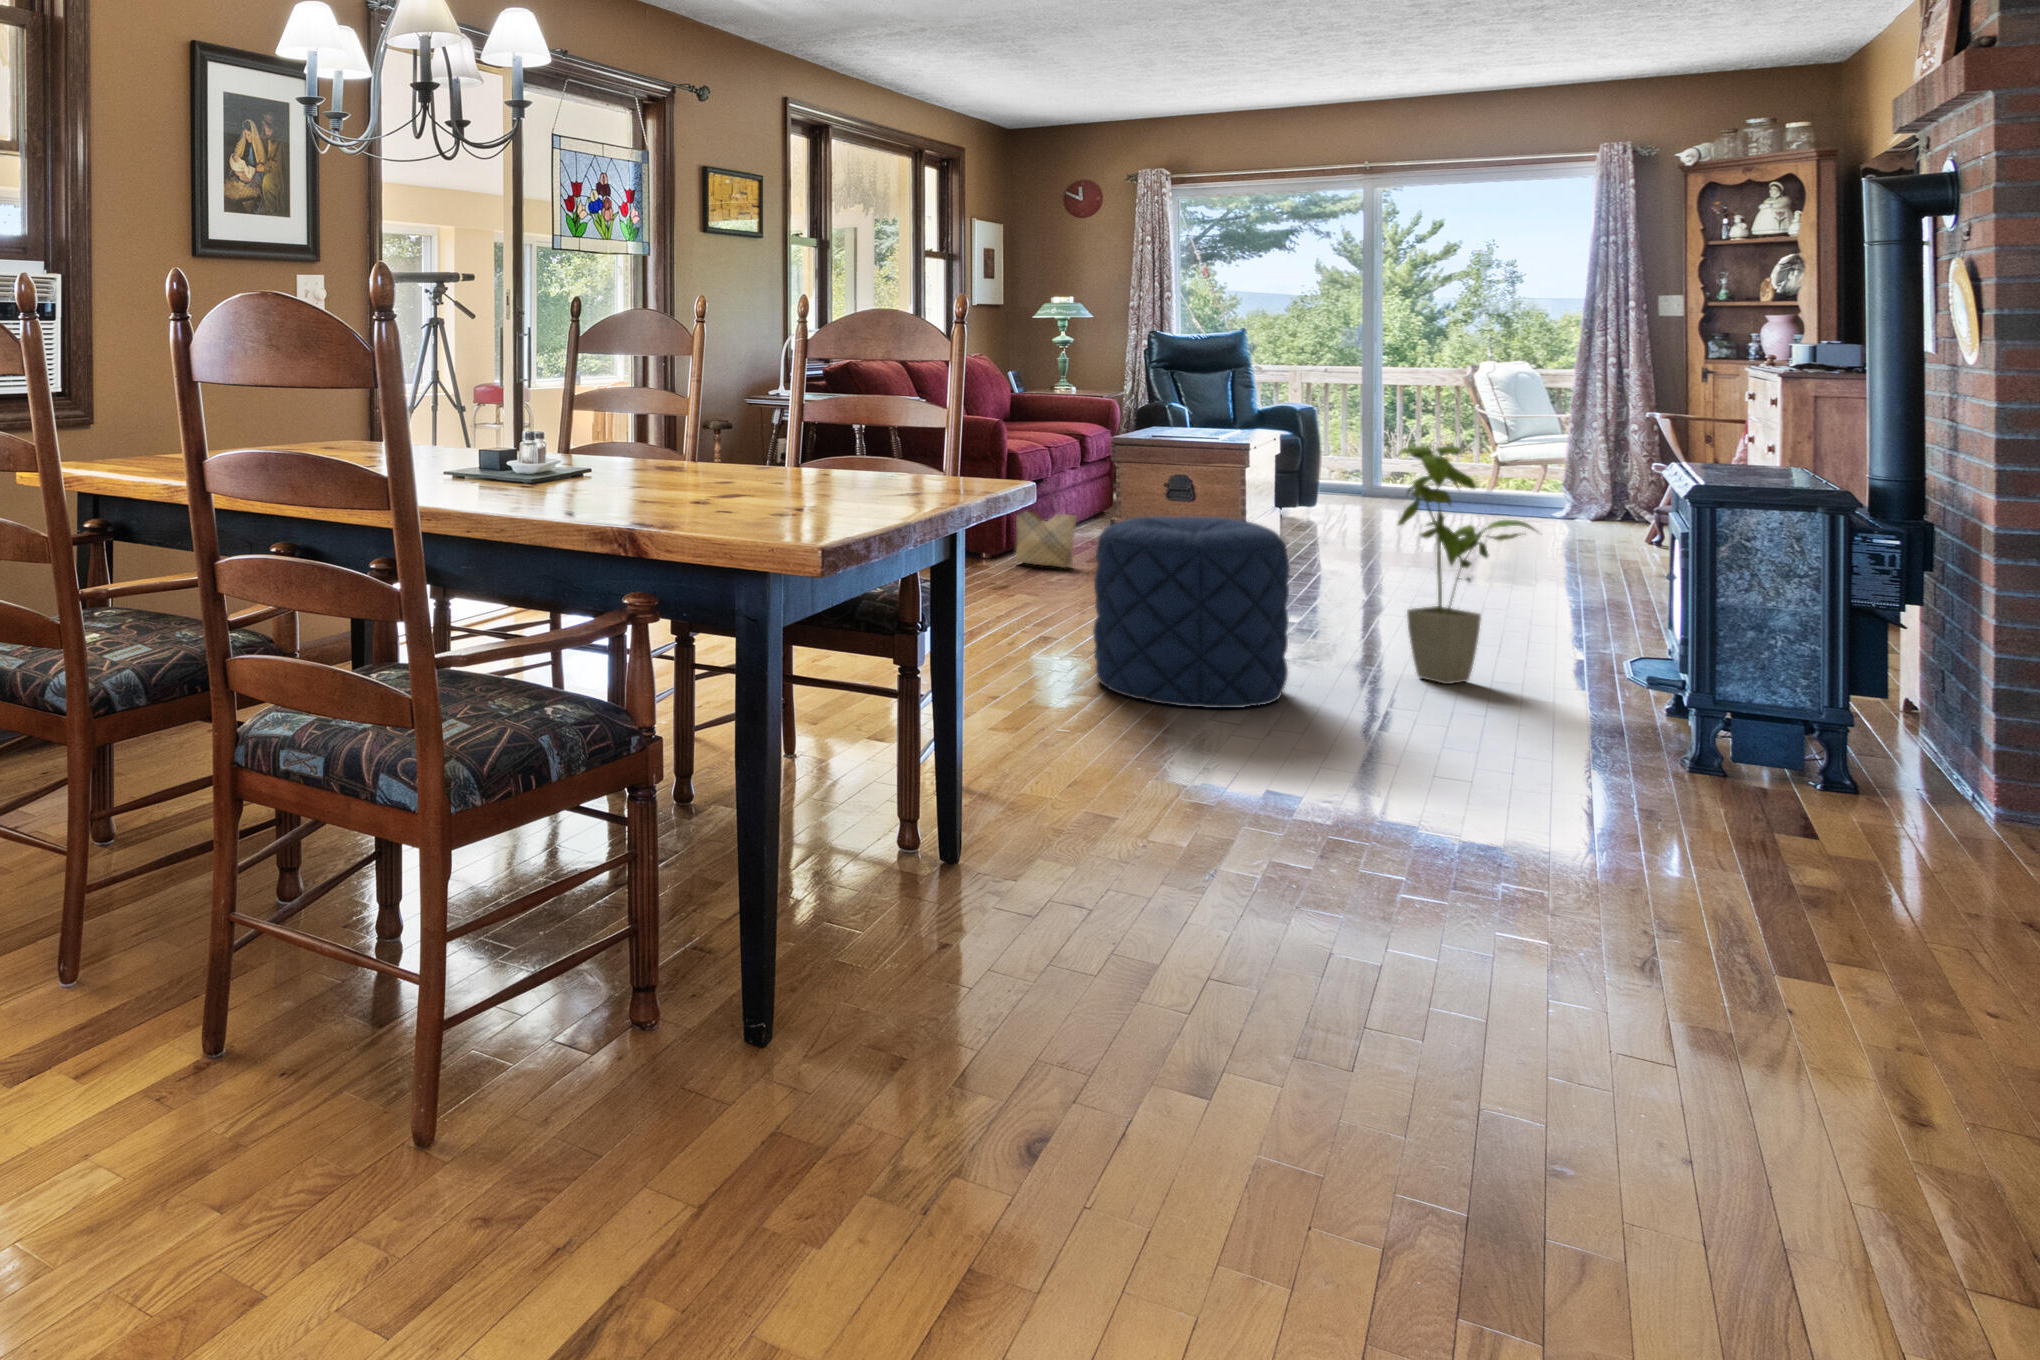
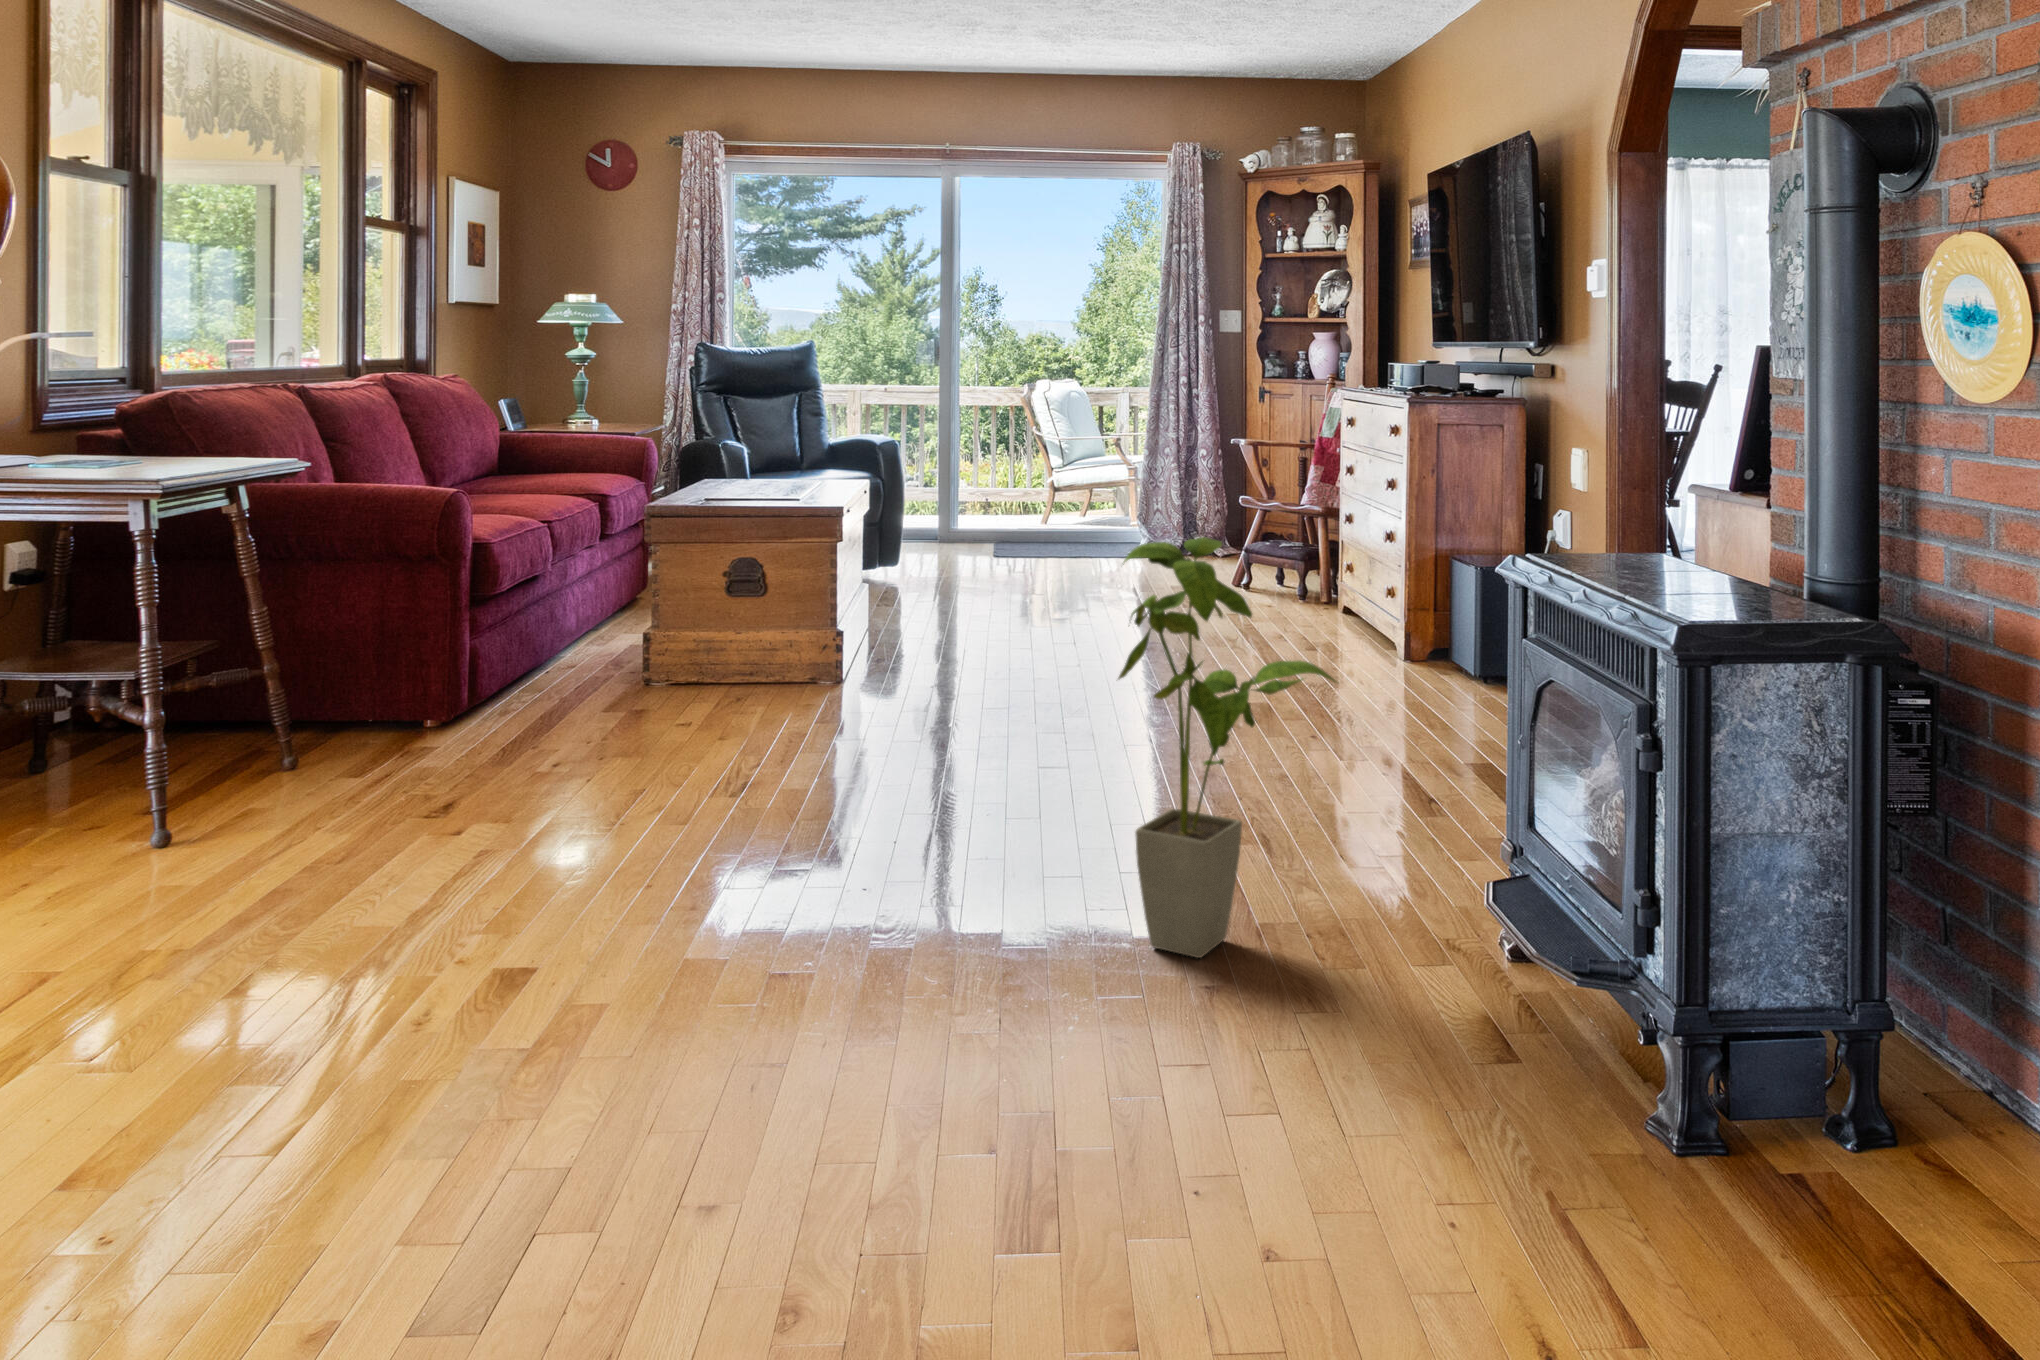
woven basket: present [1015,485,1077,568] -> none [472,585,579,727]
pouf: present [1093,516,1290,708] -> none [563,716,975,1219]

